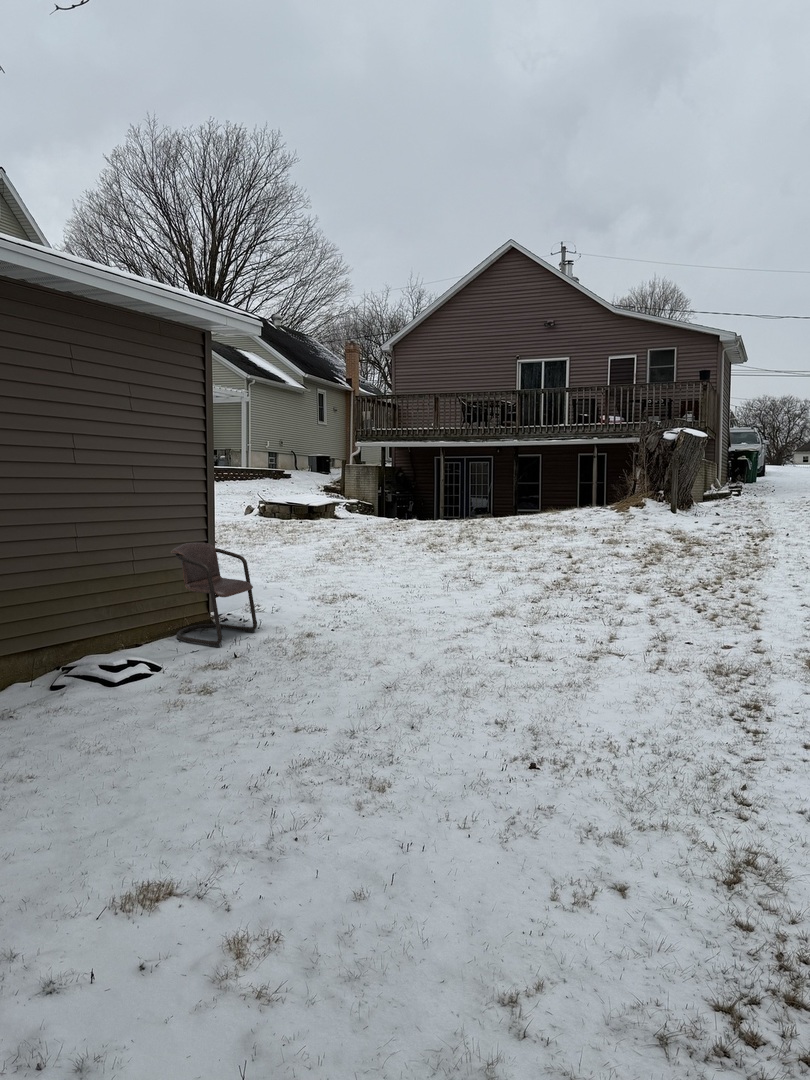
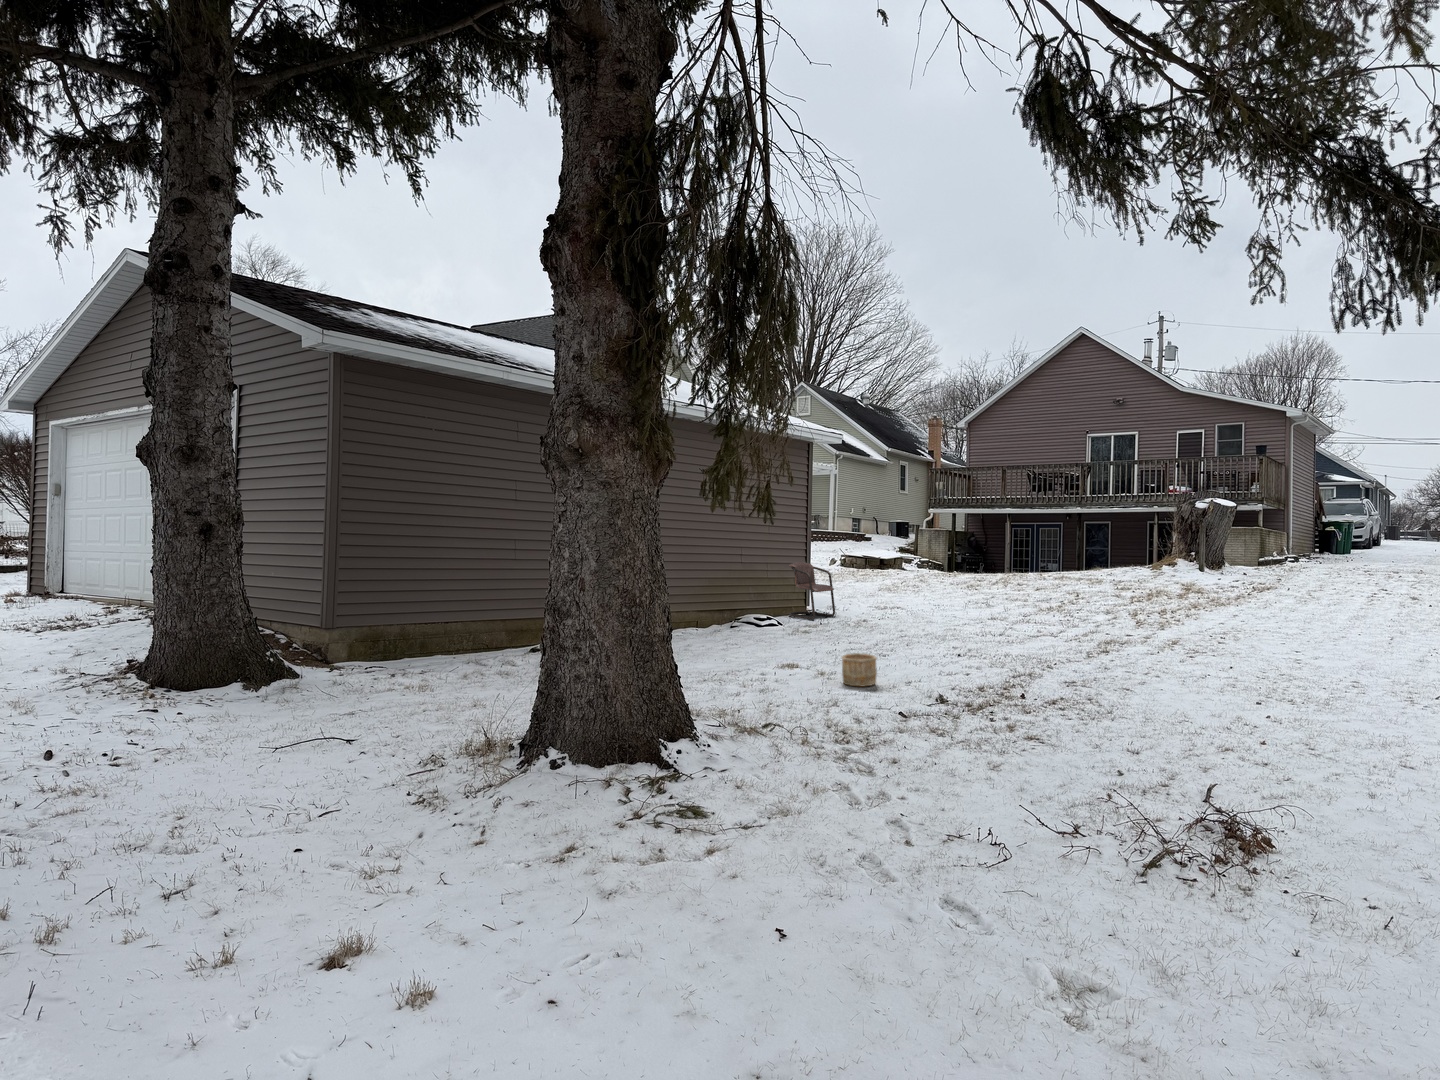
wooden bucket: none [291,890,402,1034] -> present [842,653,877,686]

